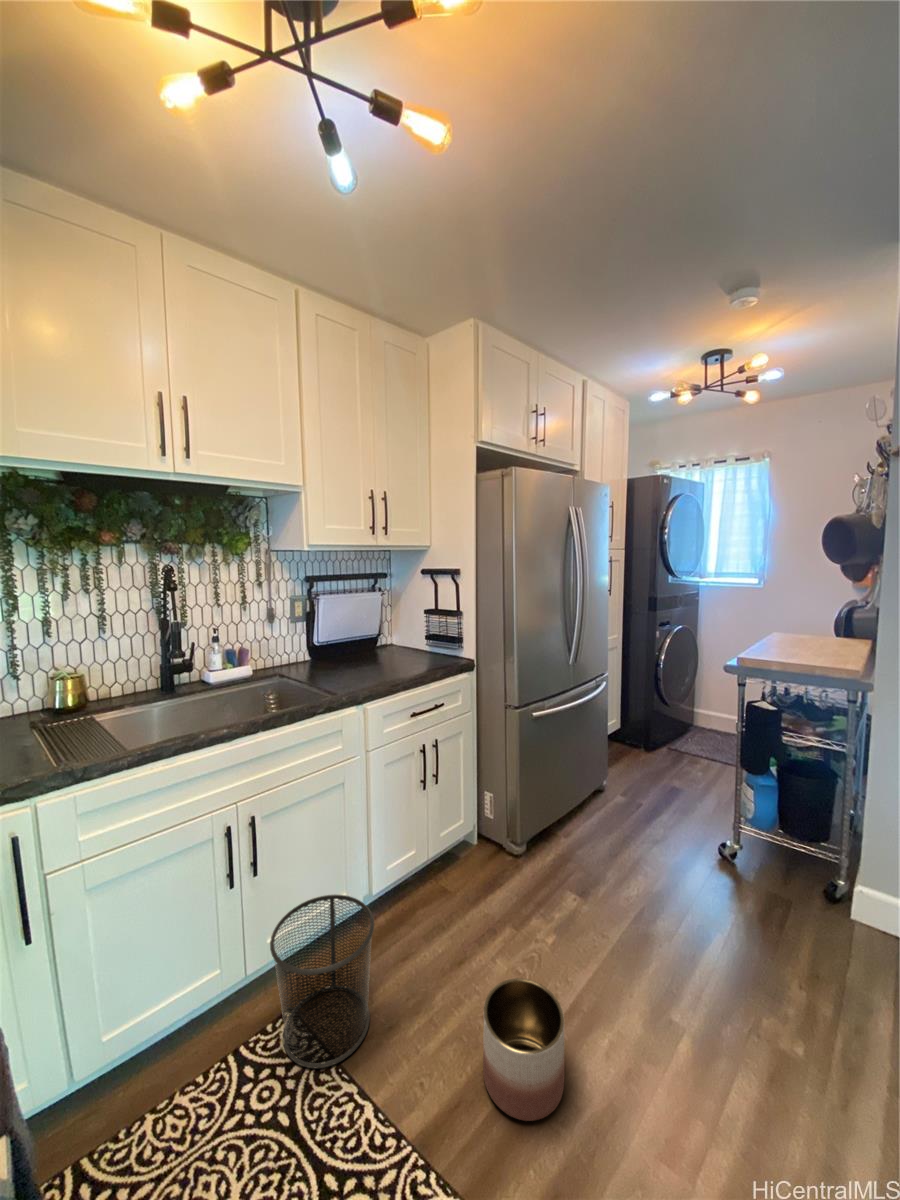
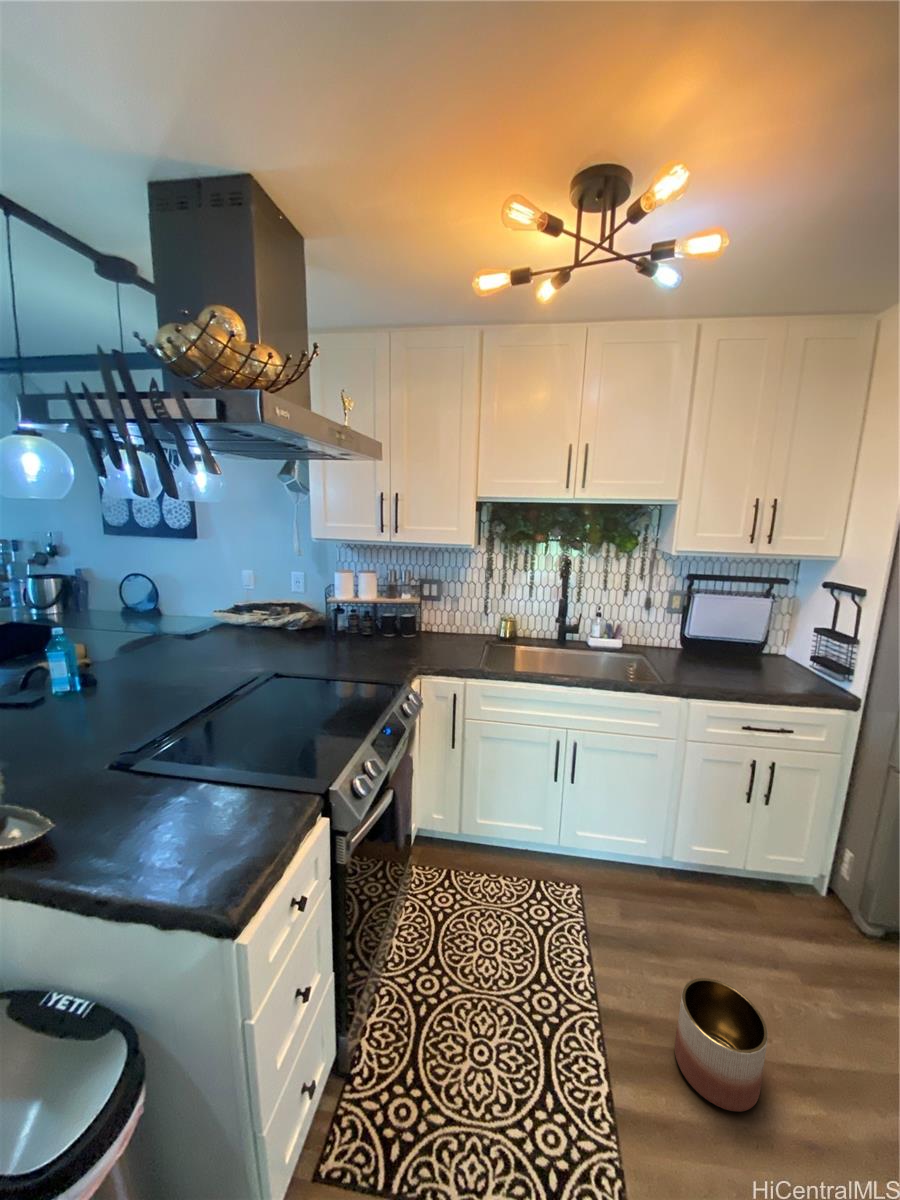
waste bin: present [270,894,374,1068] -> none [560,820,639,939]

